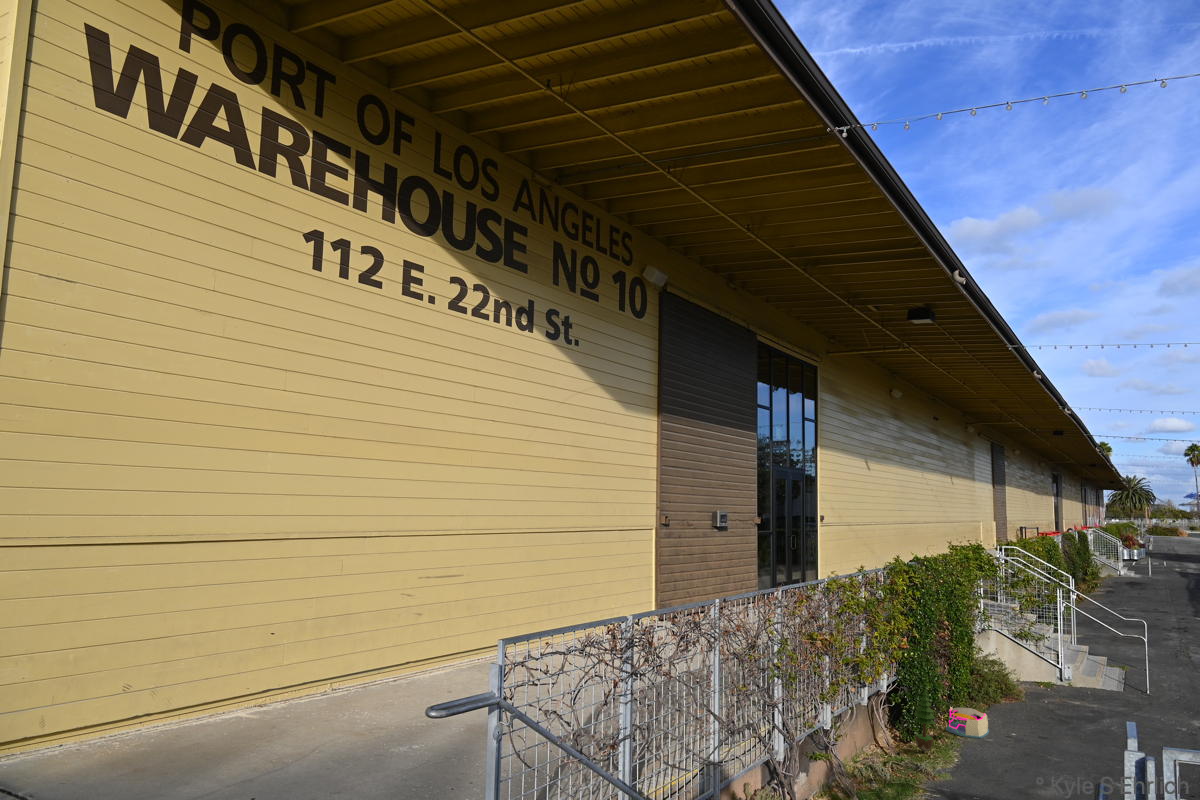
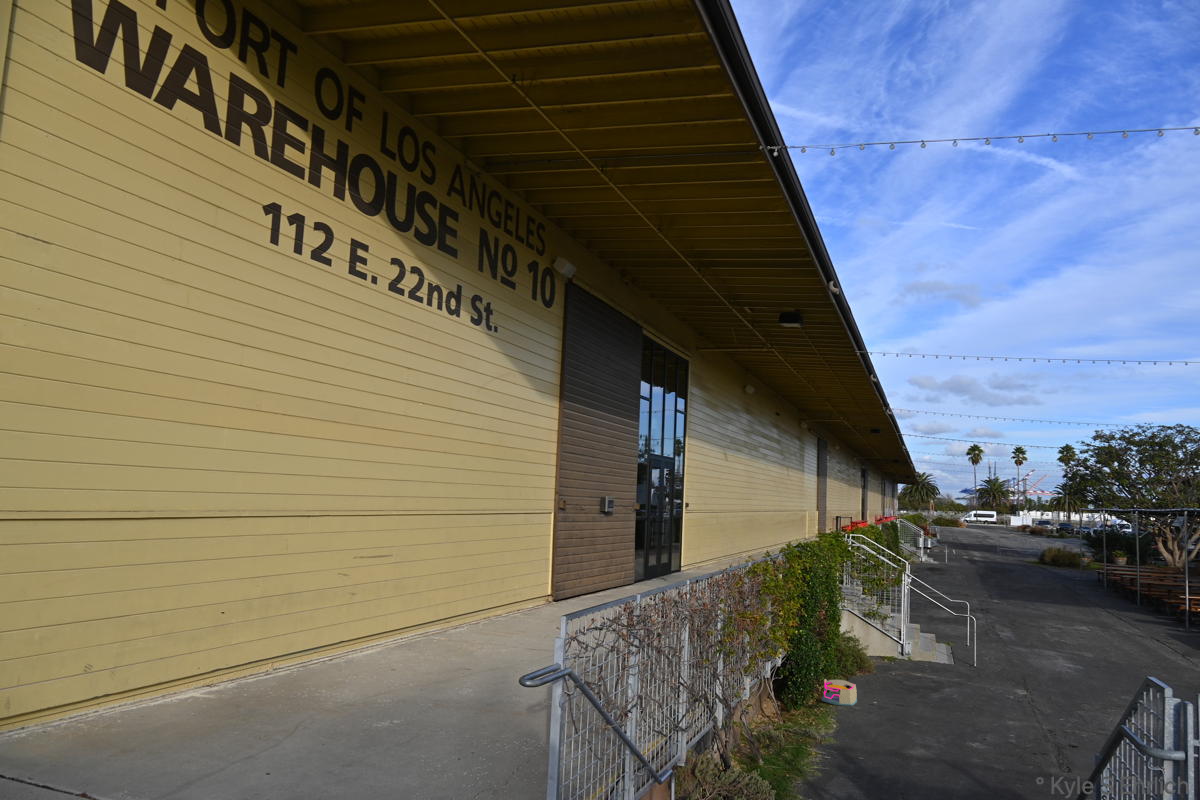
potted tree: present [913,690,936,752] -> none [800,663,821,720]

